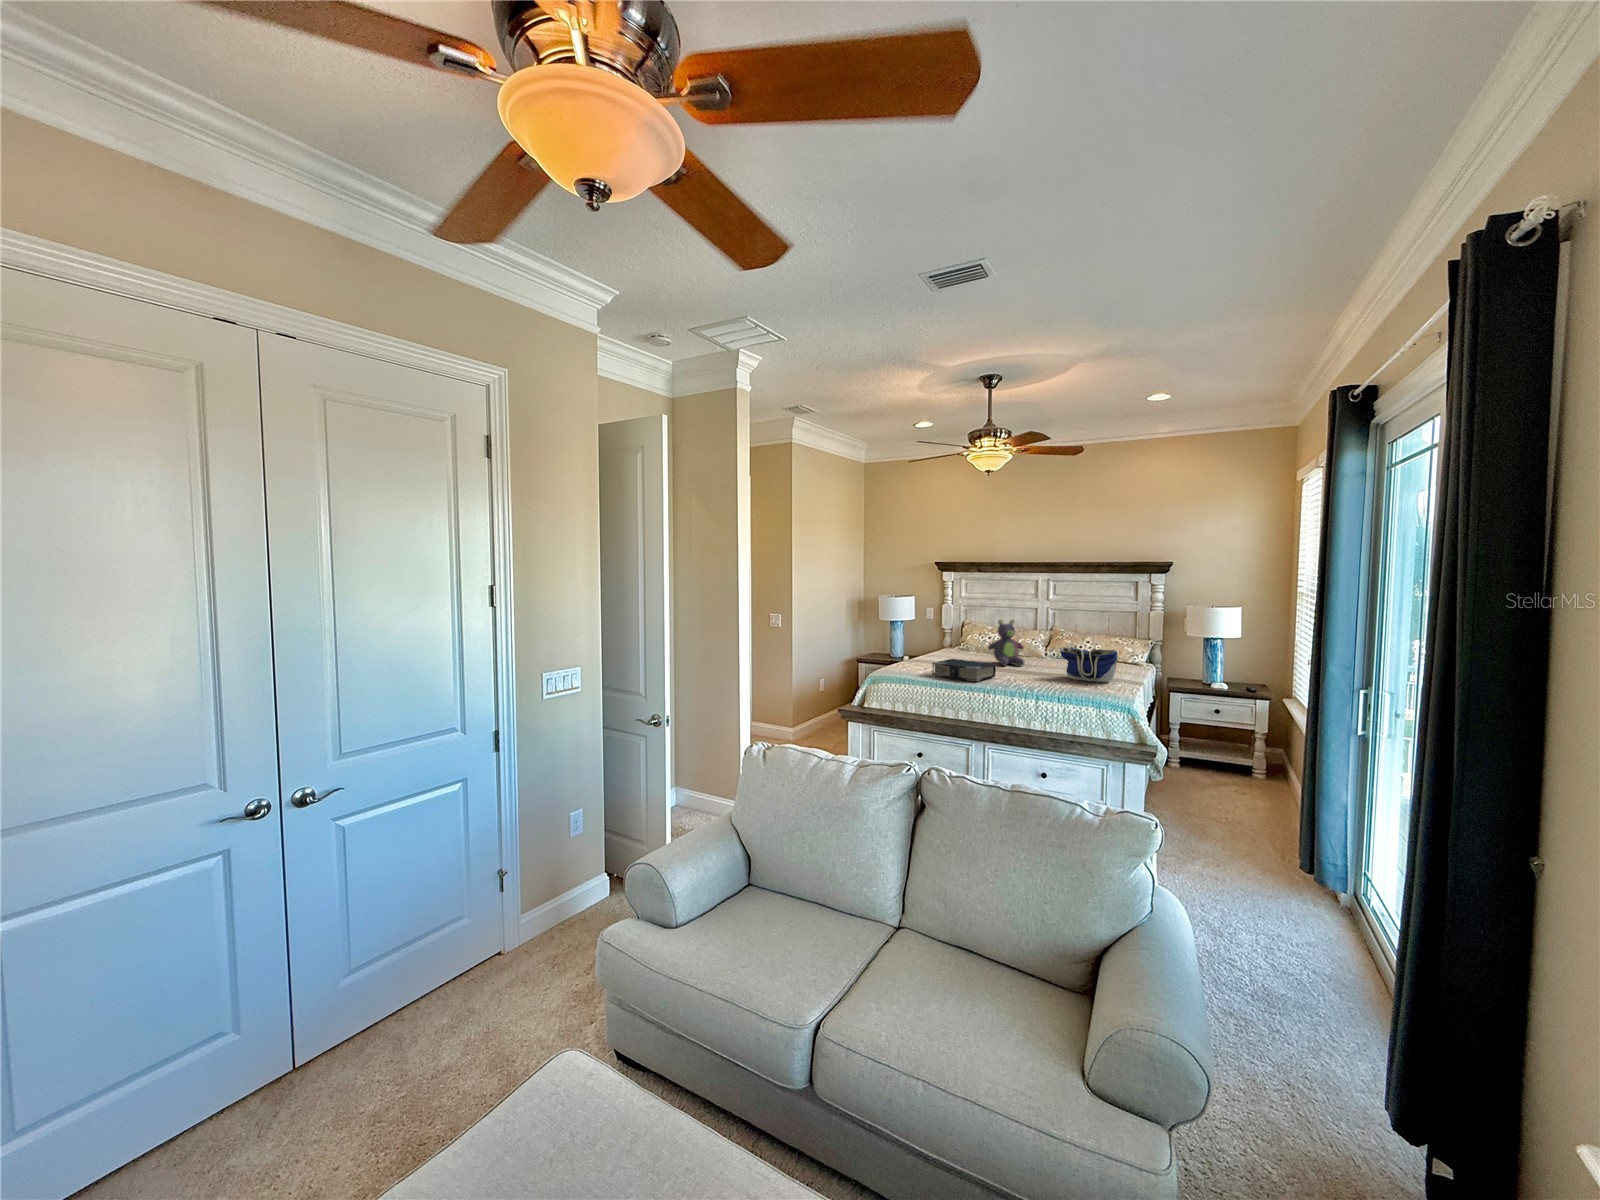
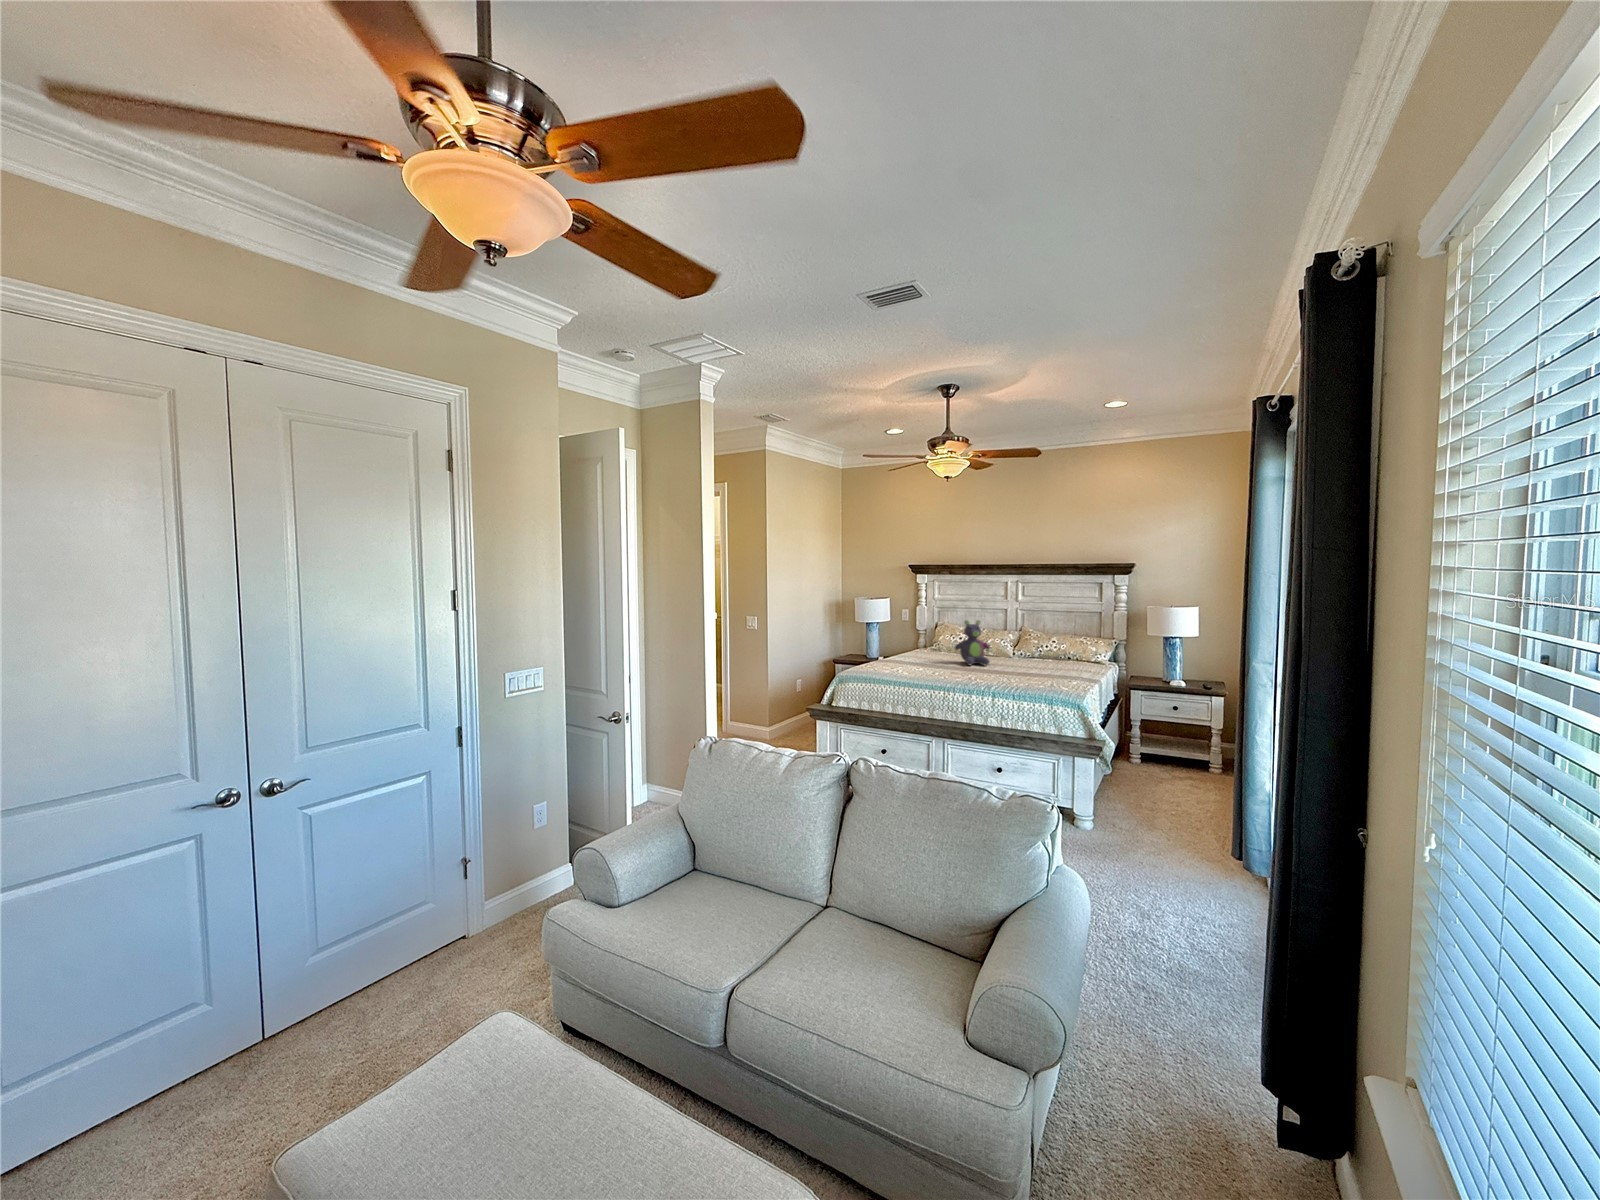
tote bag: present [1060,647,1117,682] -> none [1020,647,1074,681]
book: present [932,659,996,682] -> none [897,659,958,680]

